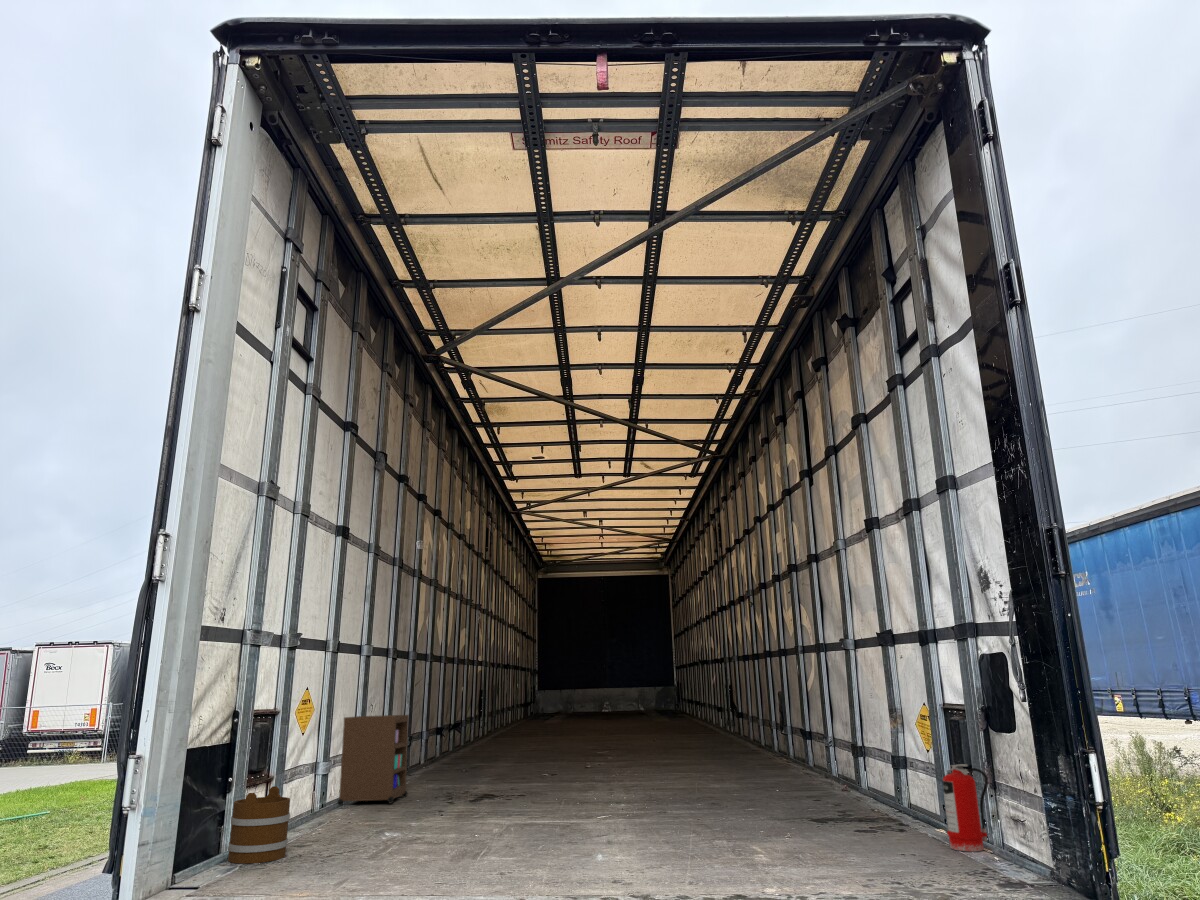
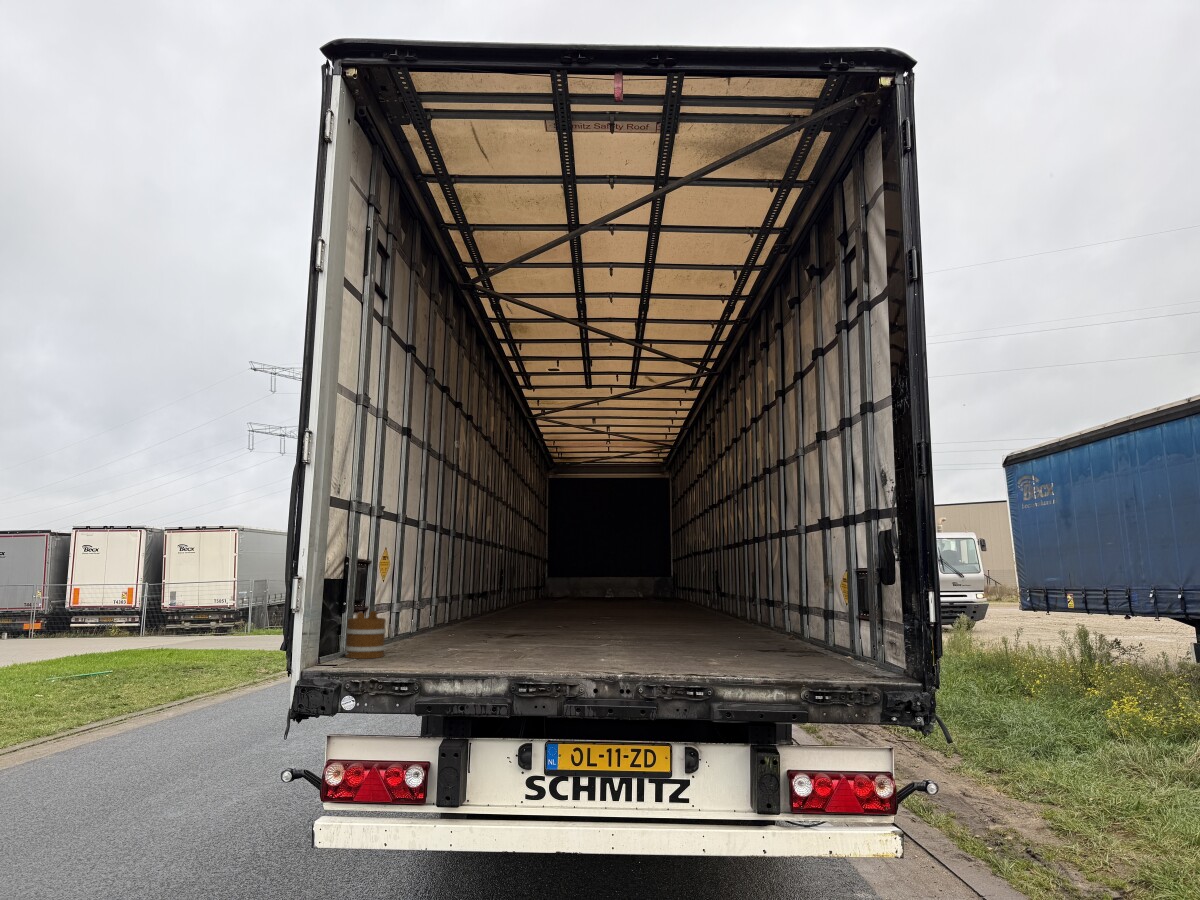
storage cabinet: present [338,715,409,805] -> none [406,573,457,637]
fire extinguisher: present [942,764,988,852] -> none [846,606,878,664]

